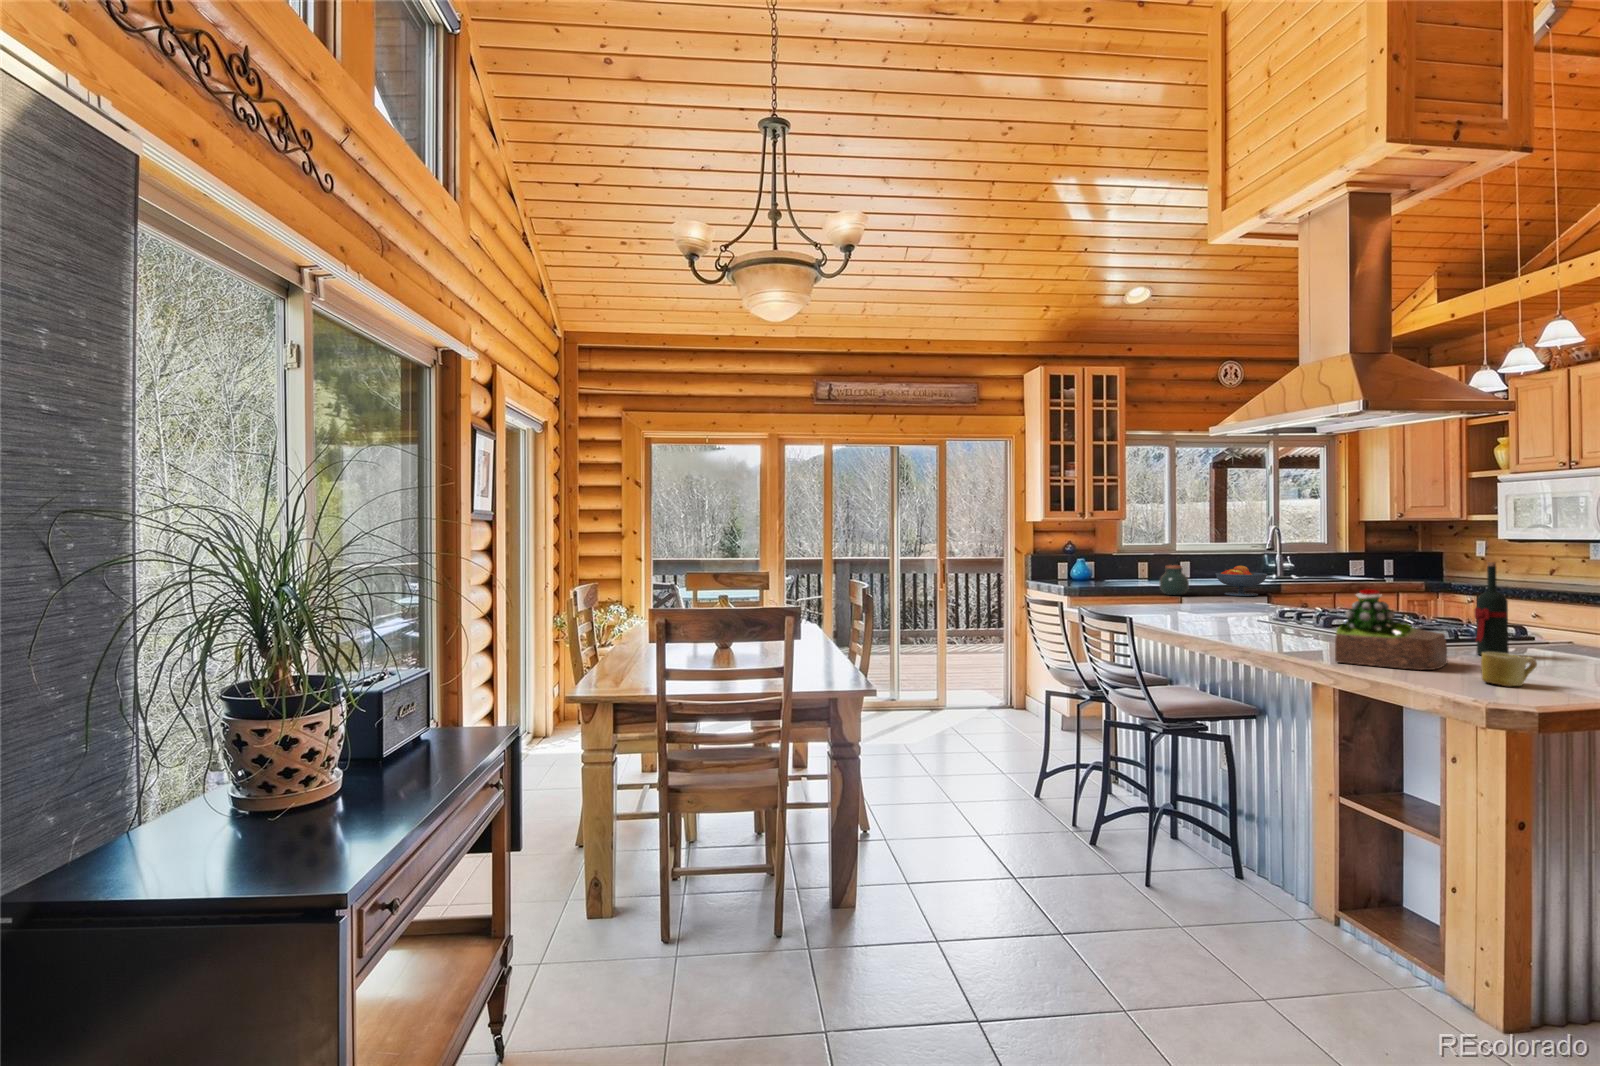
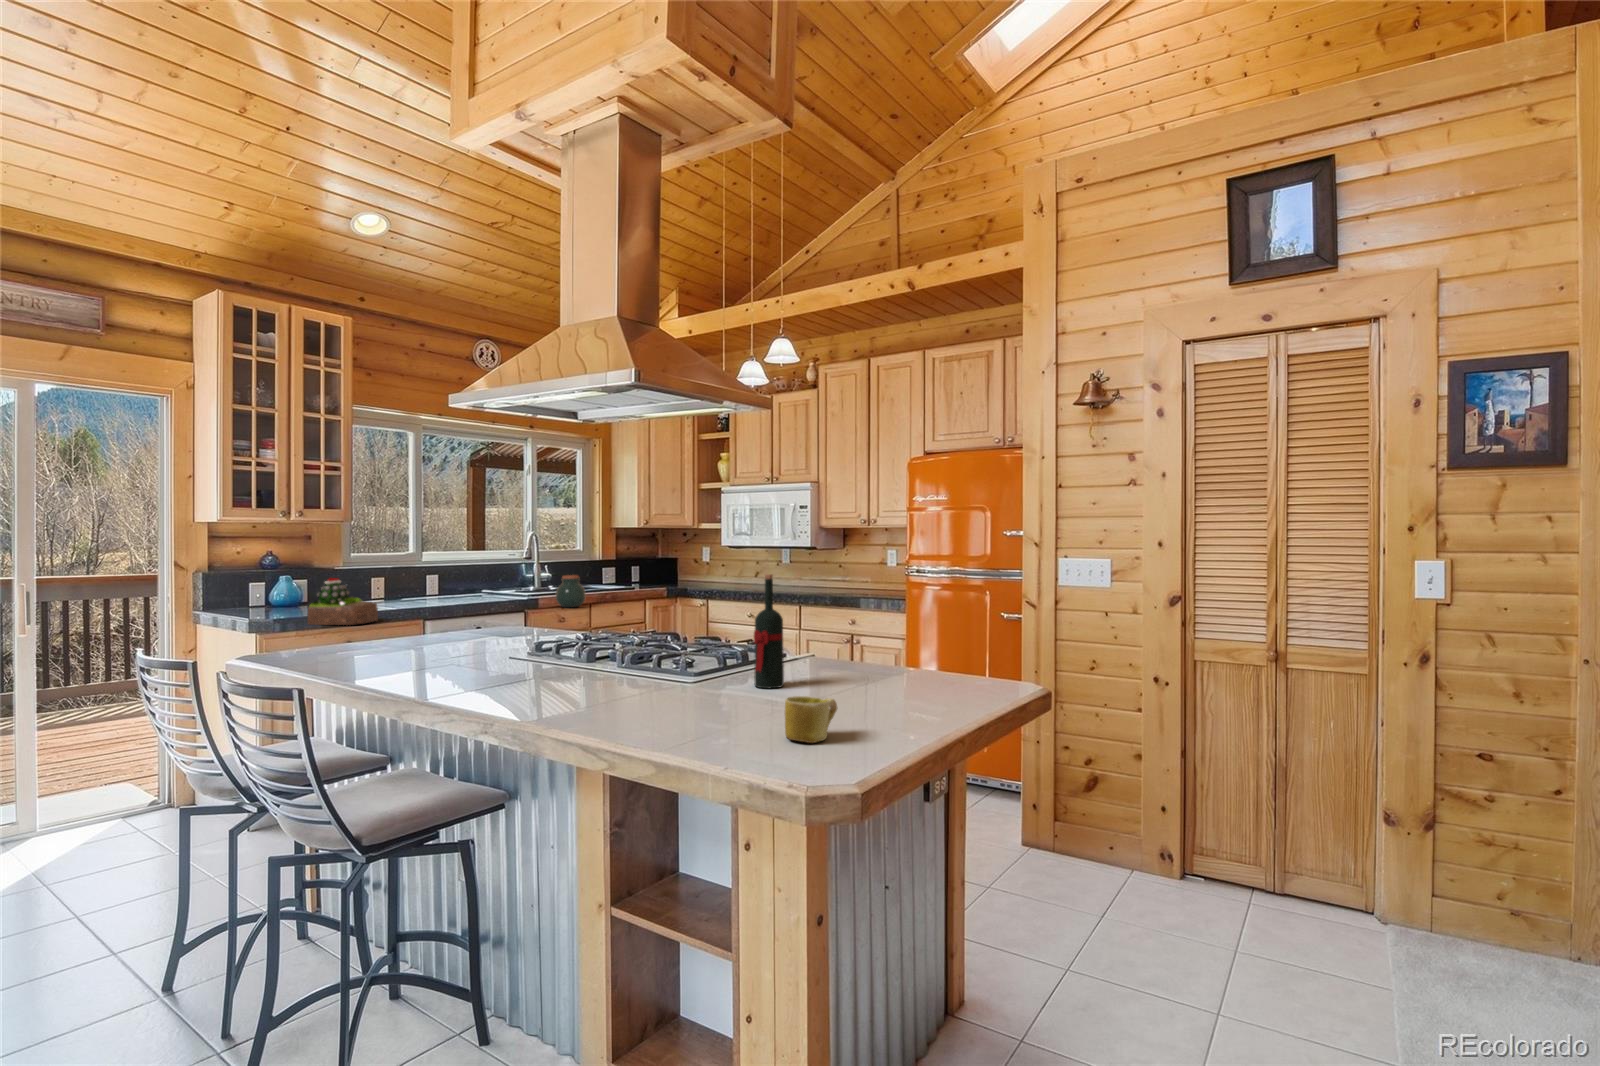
jar: present [1160,565,1189,595] -> present [556,575,586,607]
fruit bowl: present [1216,566,1267,596] -> none [466,577,524,614]
succulent plant: present [1335,590,1447,670] -> present [308,578,378,625]

